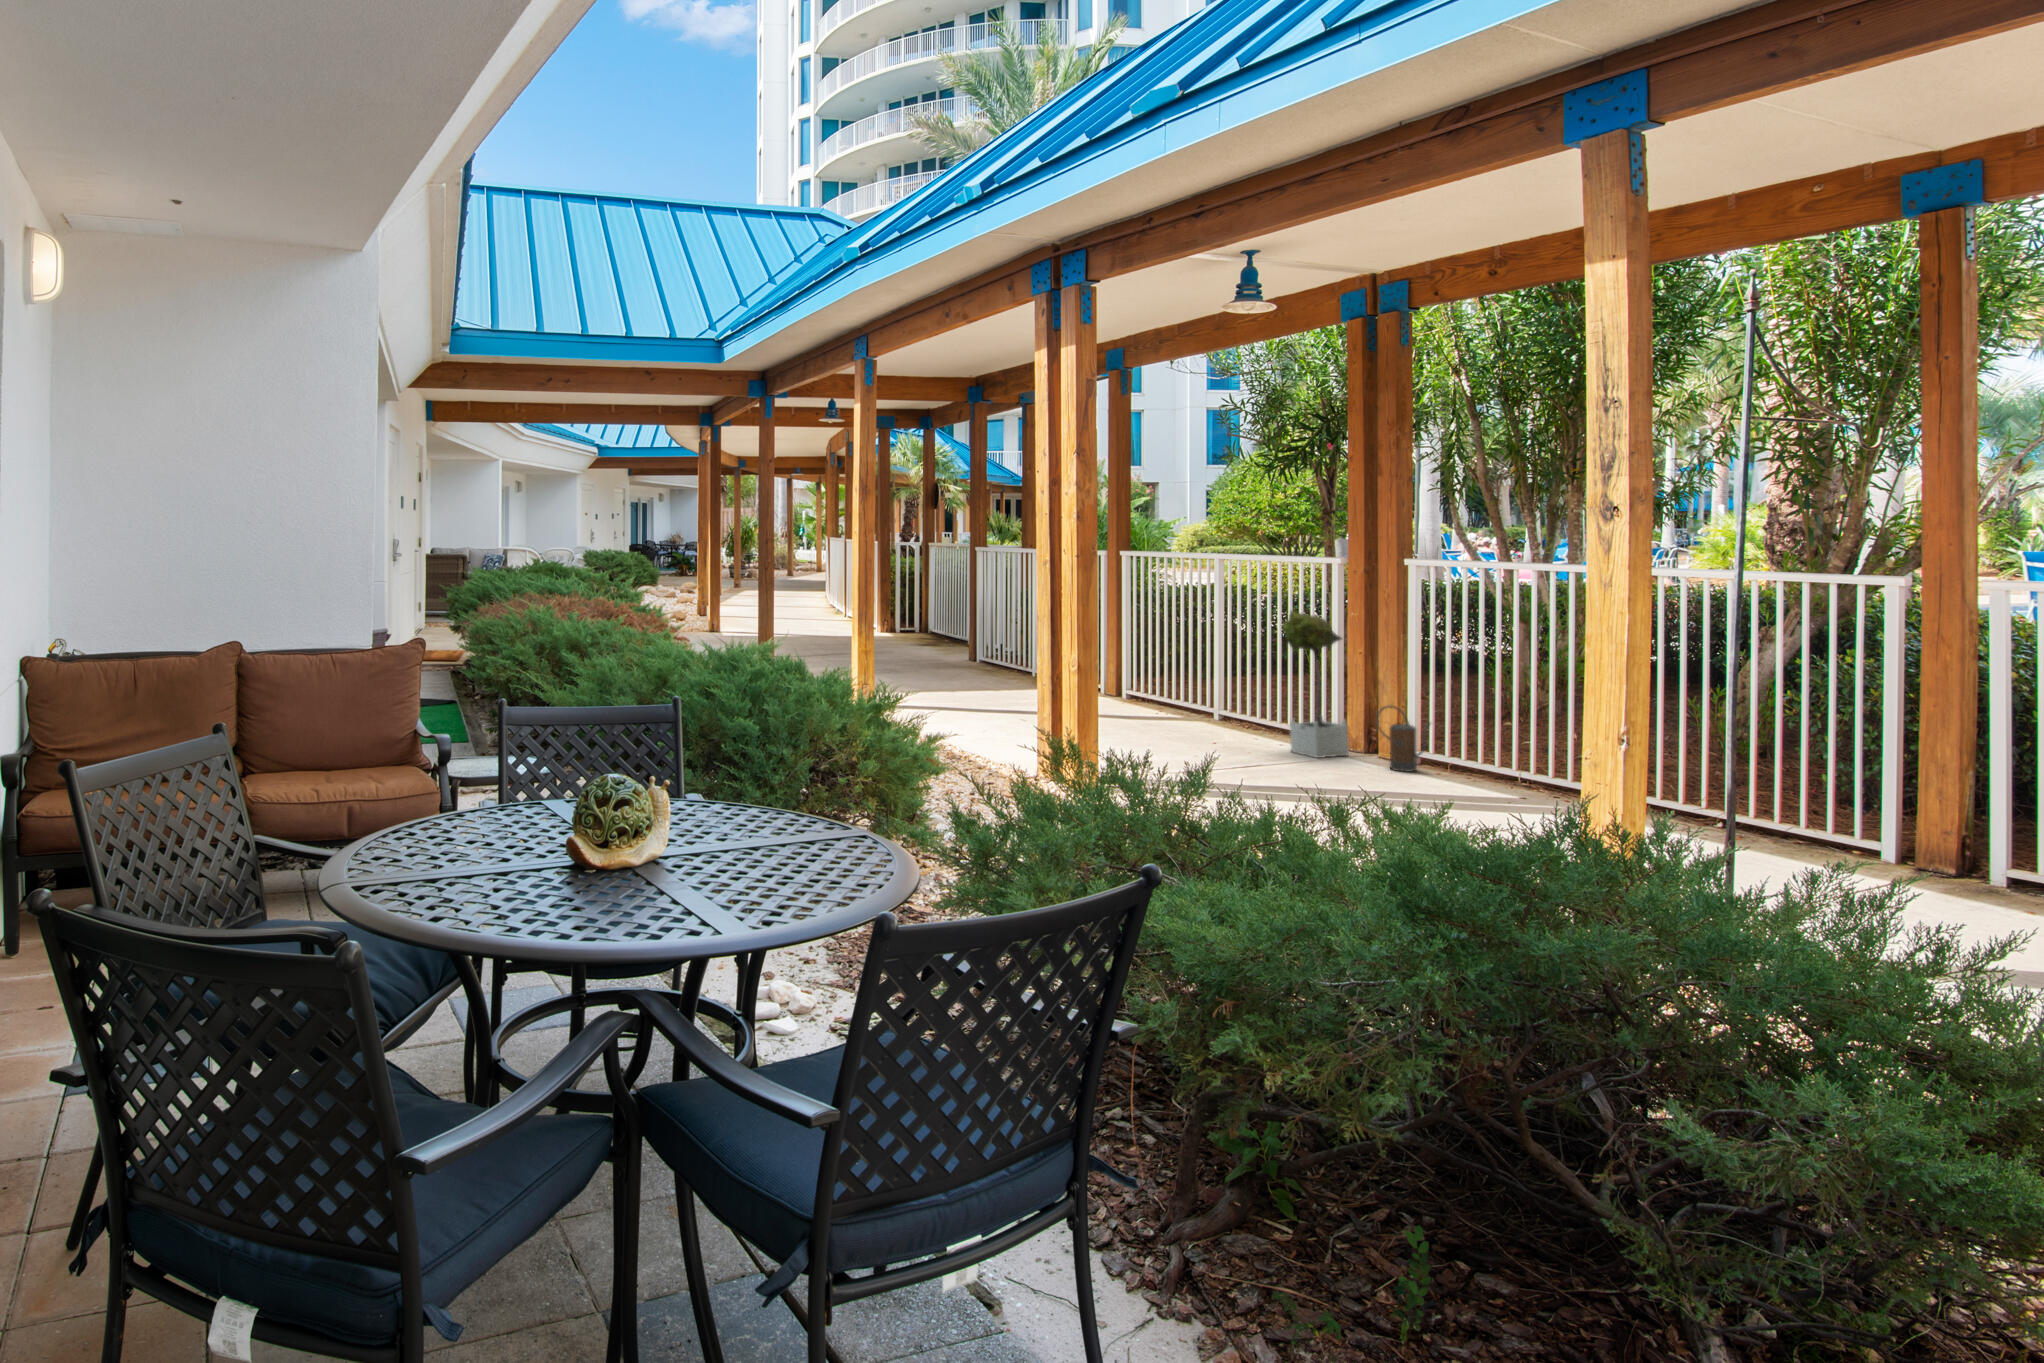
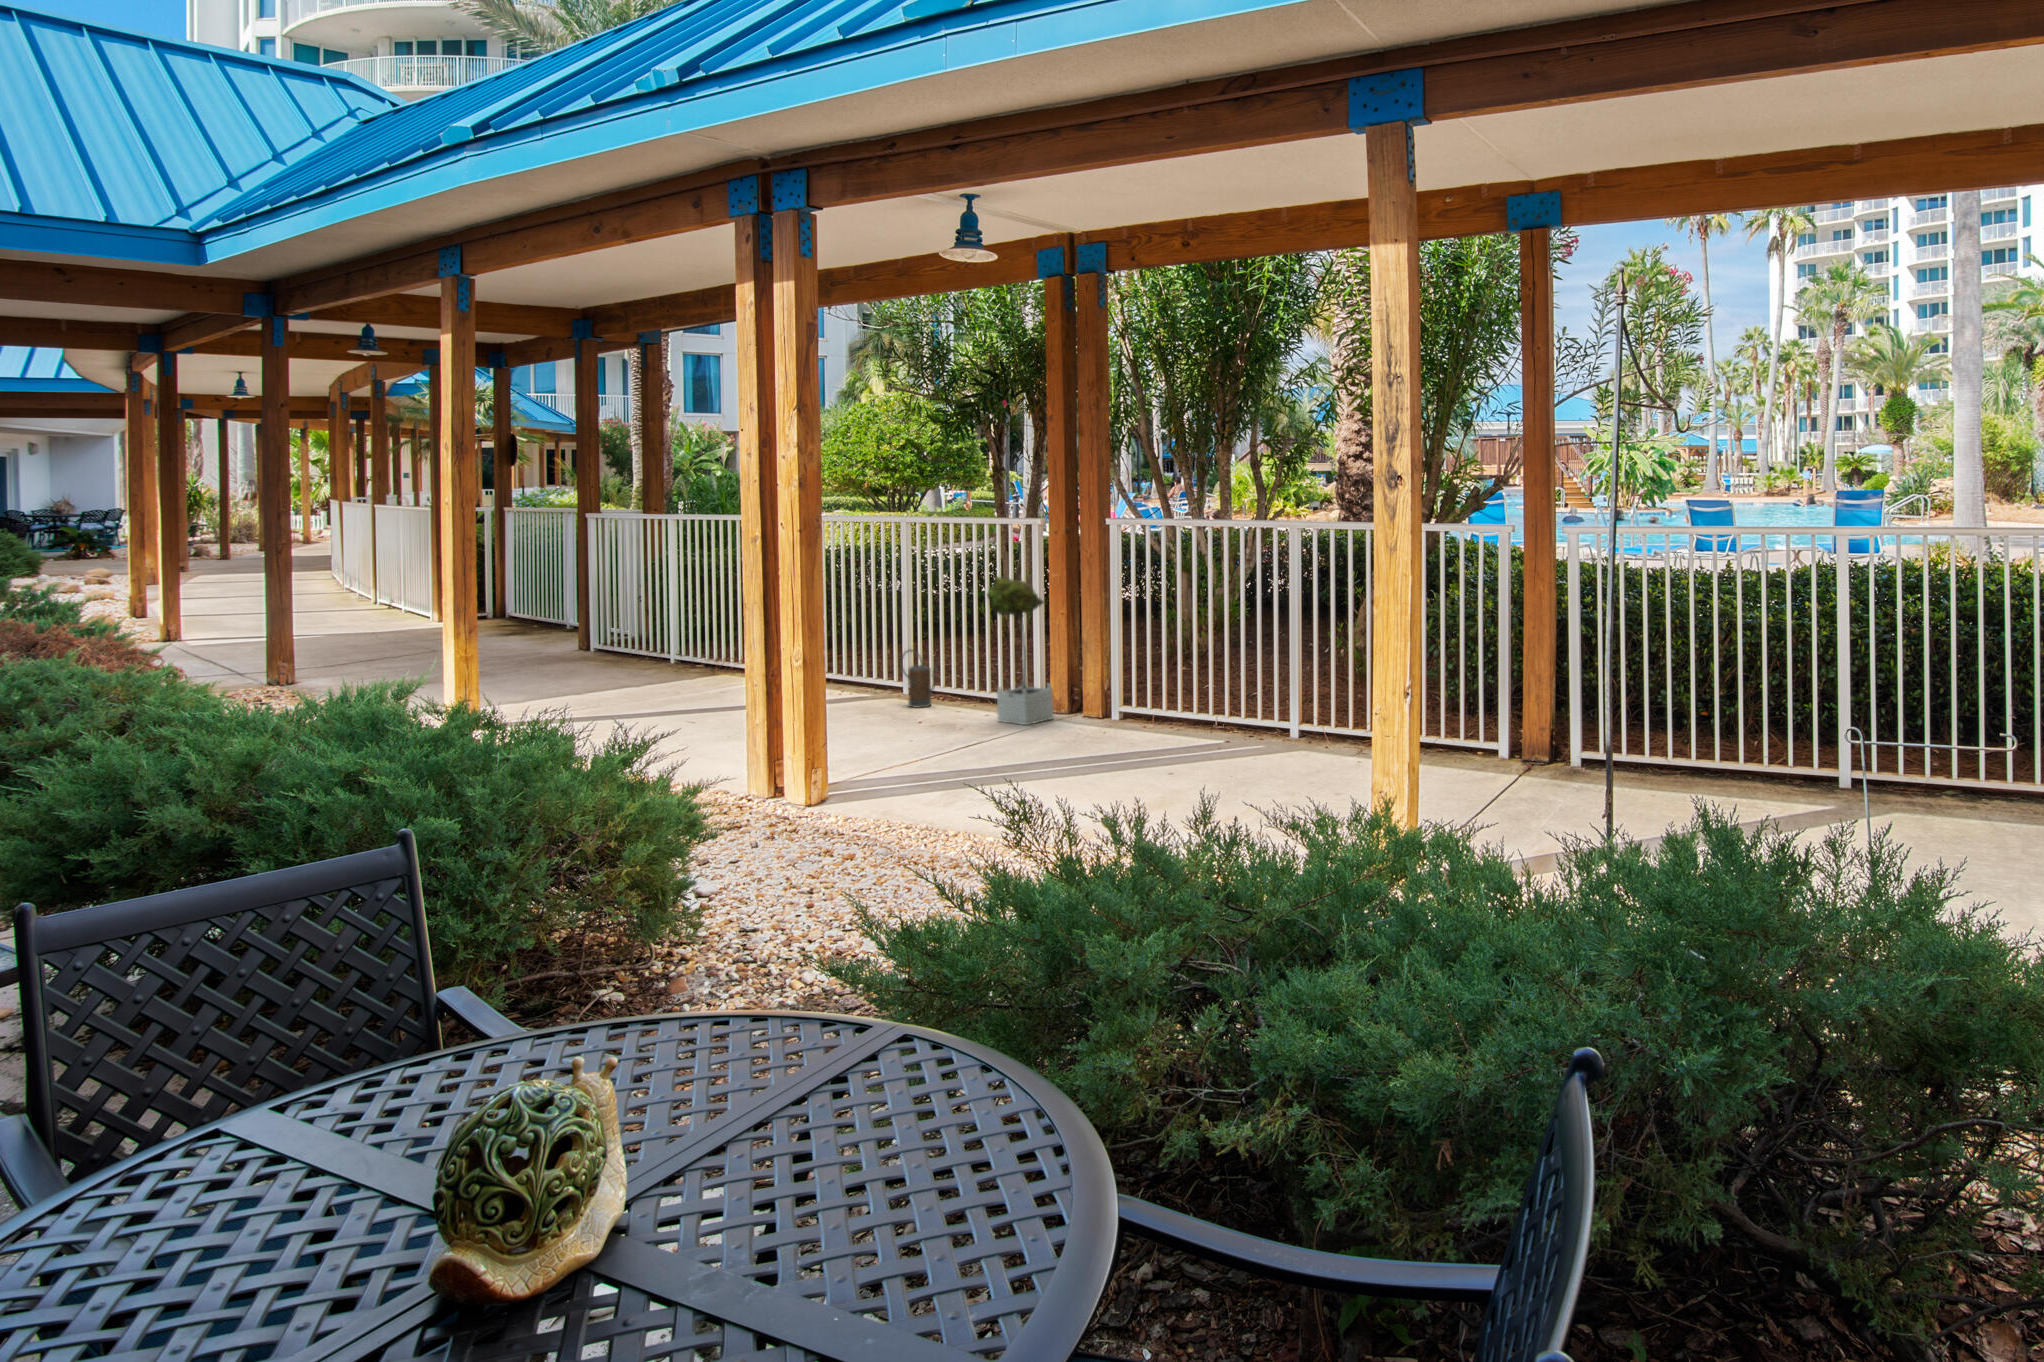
watering can: present [1376,706,1430,772] -> present [900,650,937,708]

